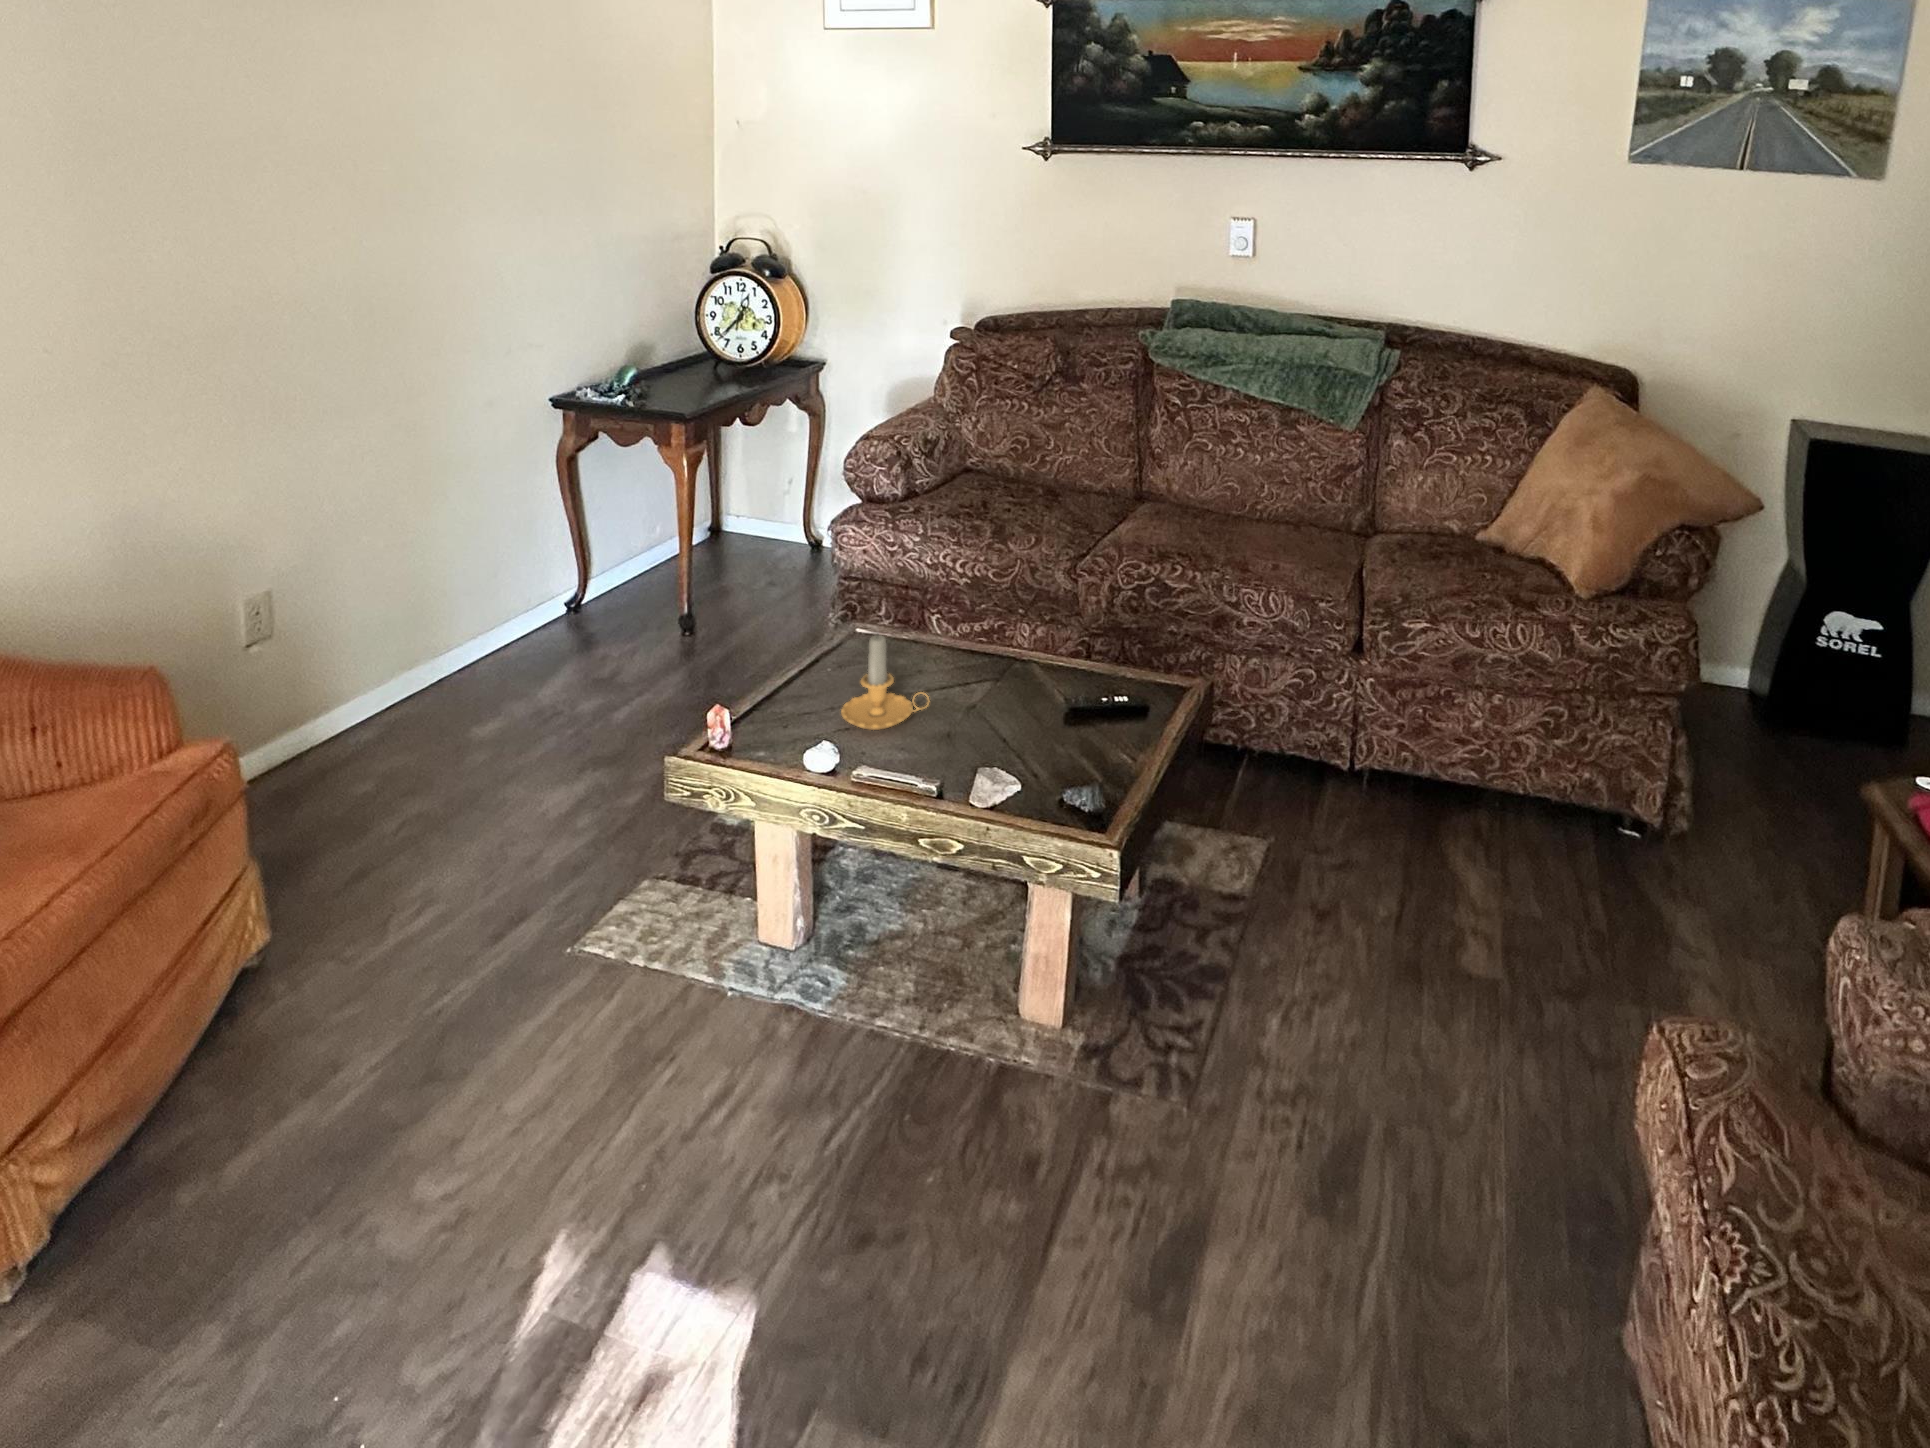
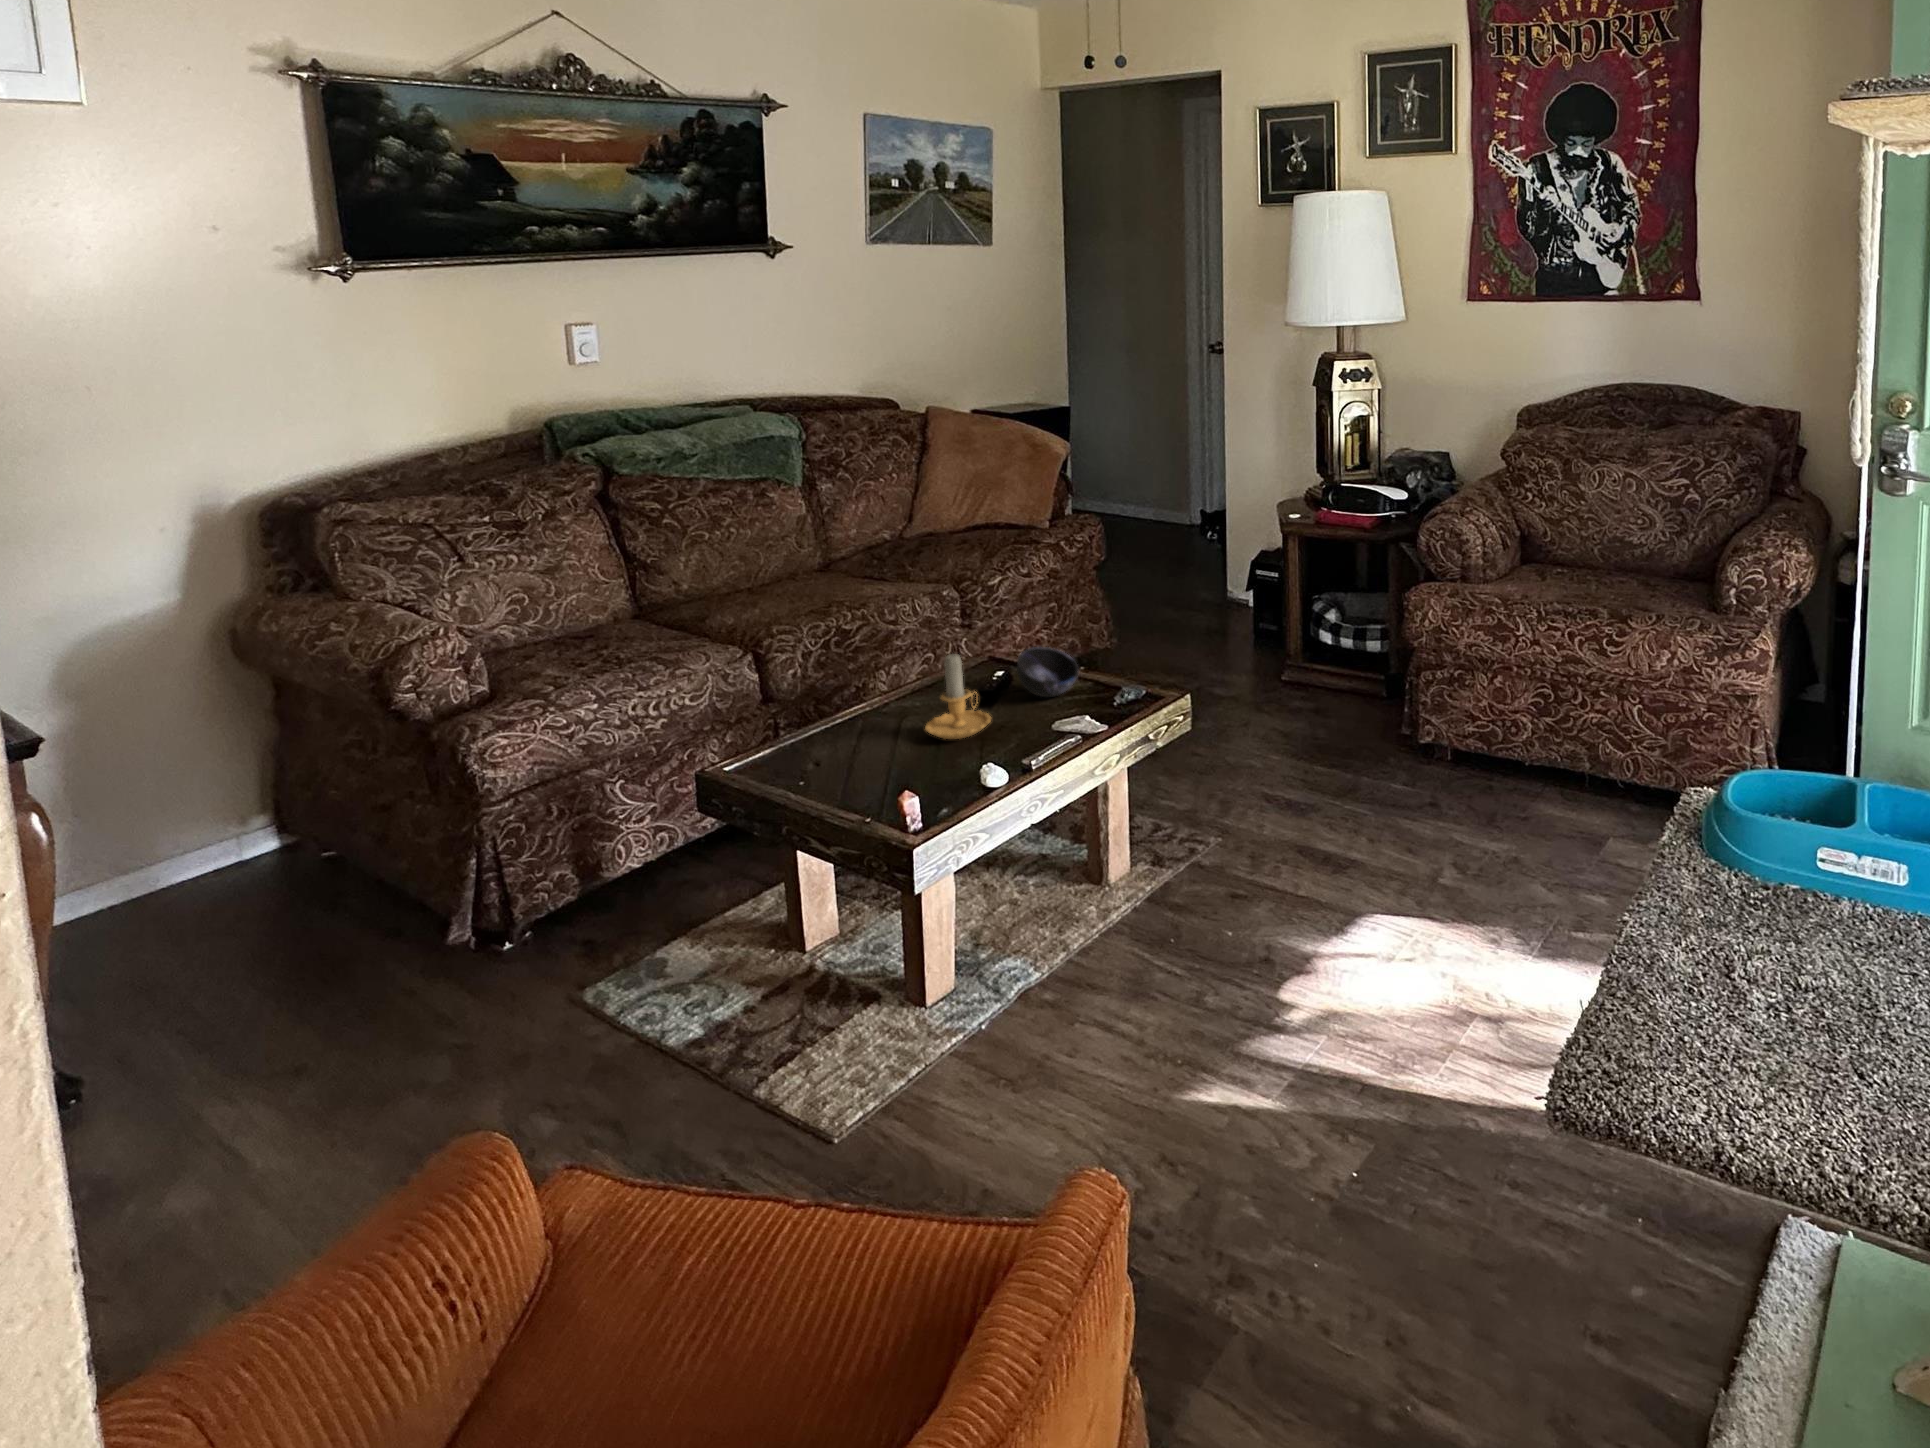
bowl: none [955,687,1032,759] -> present [1017,647,1079,697]

